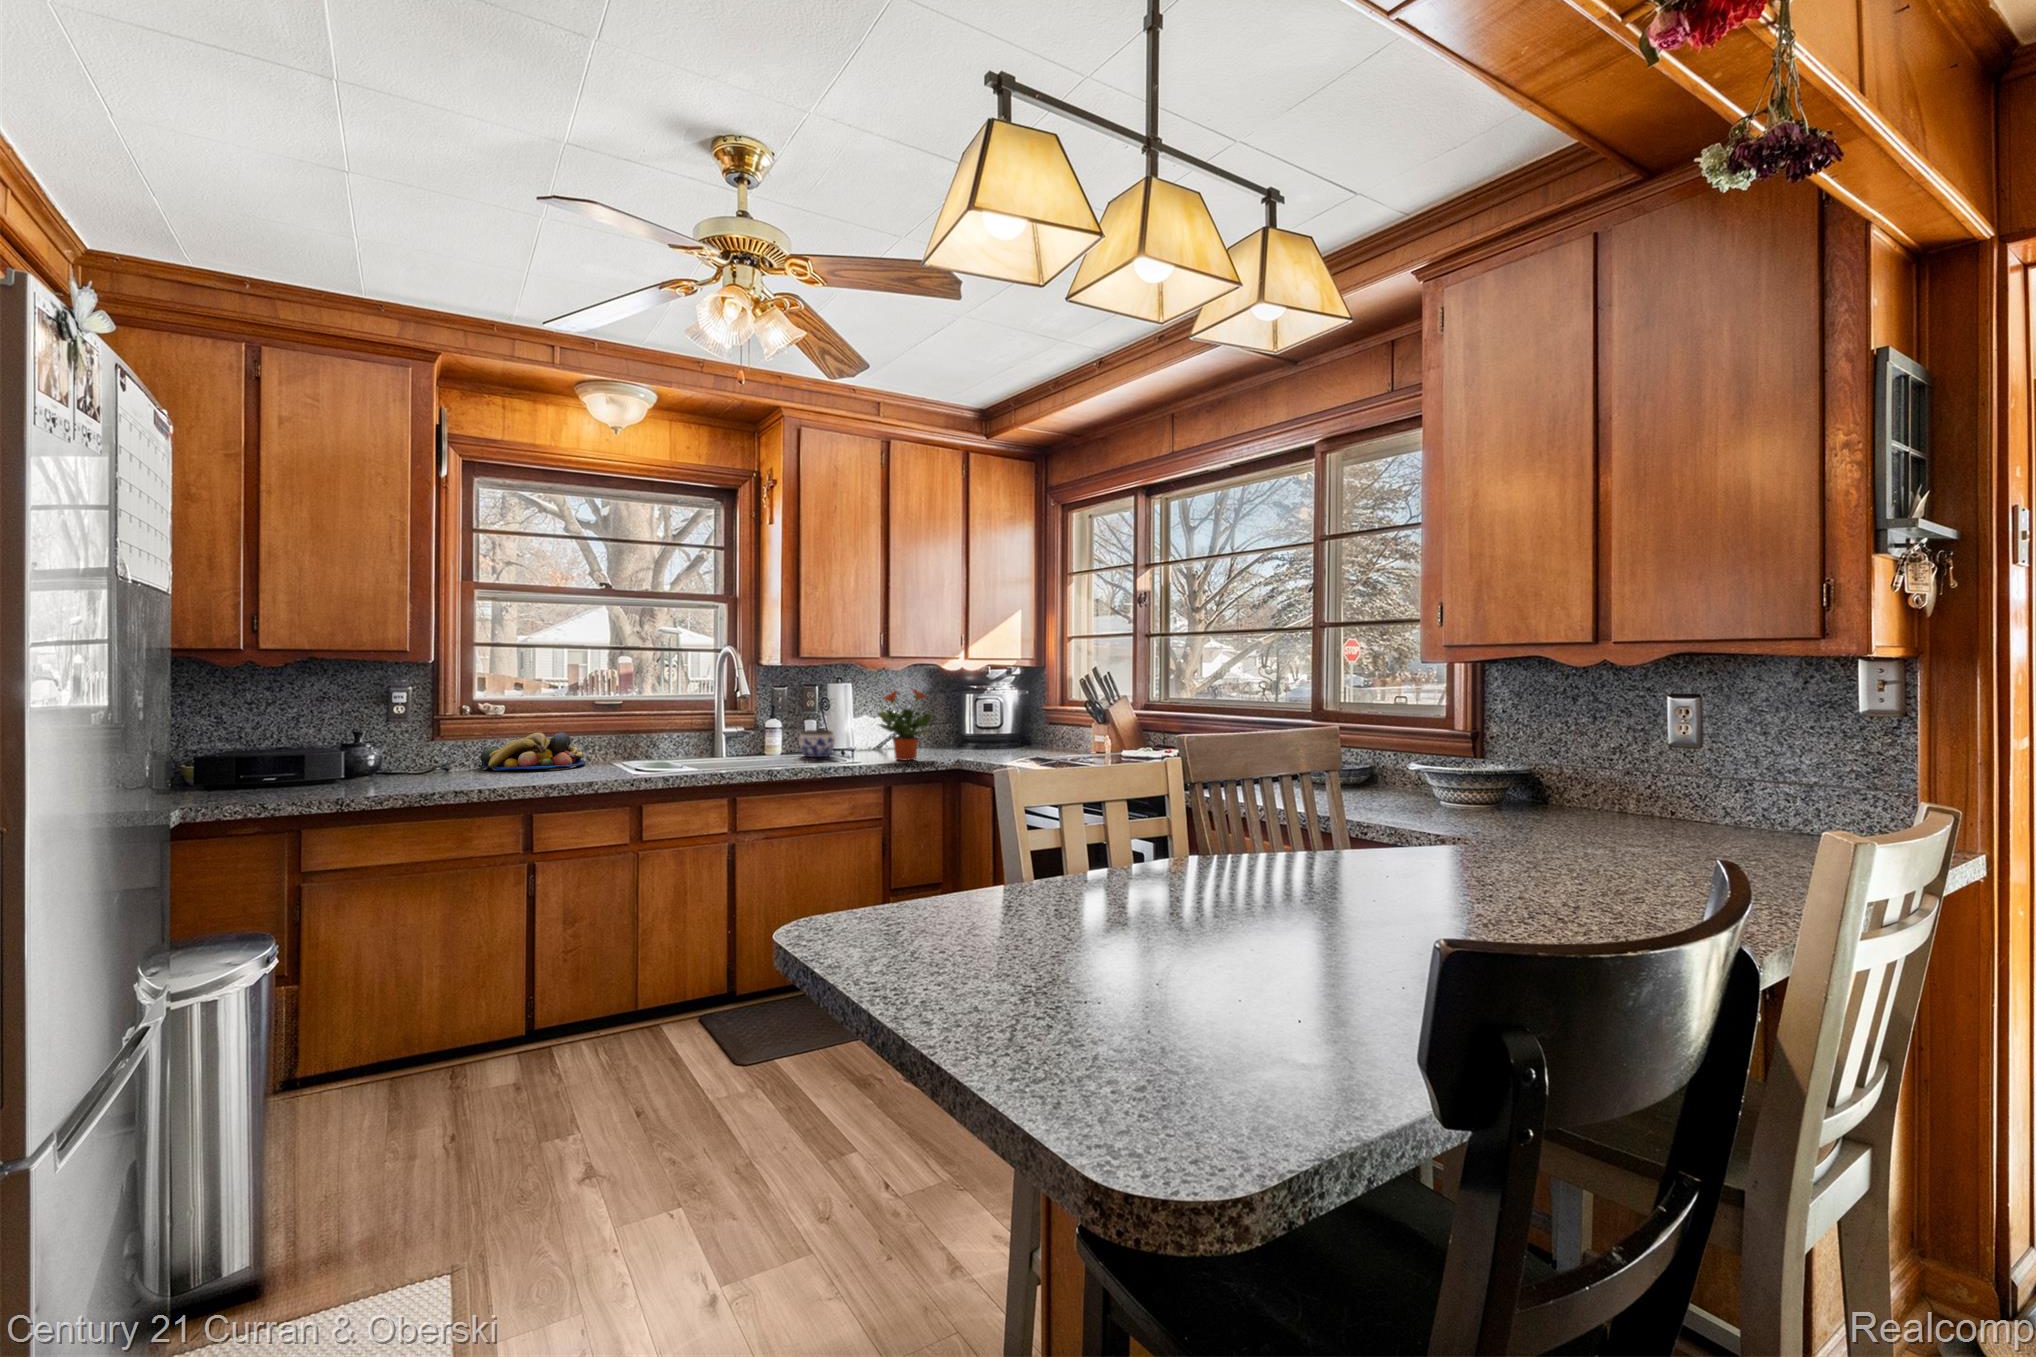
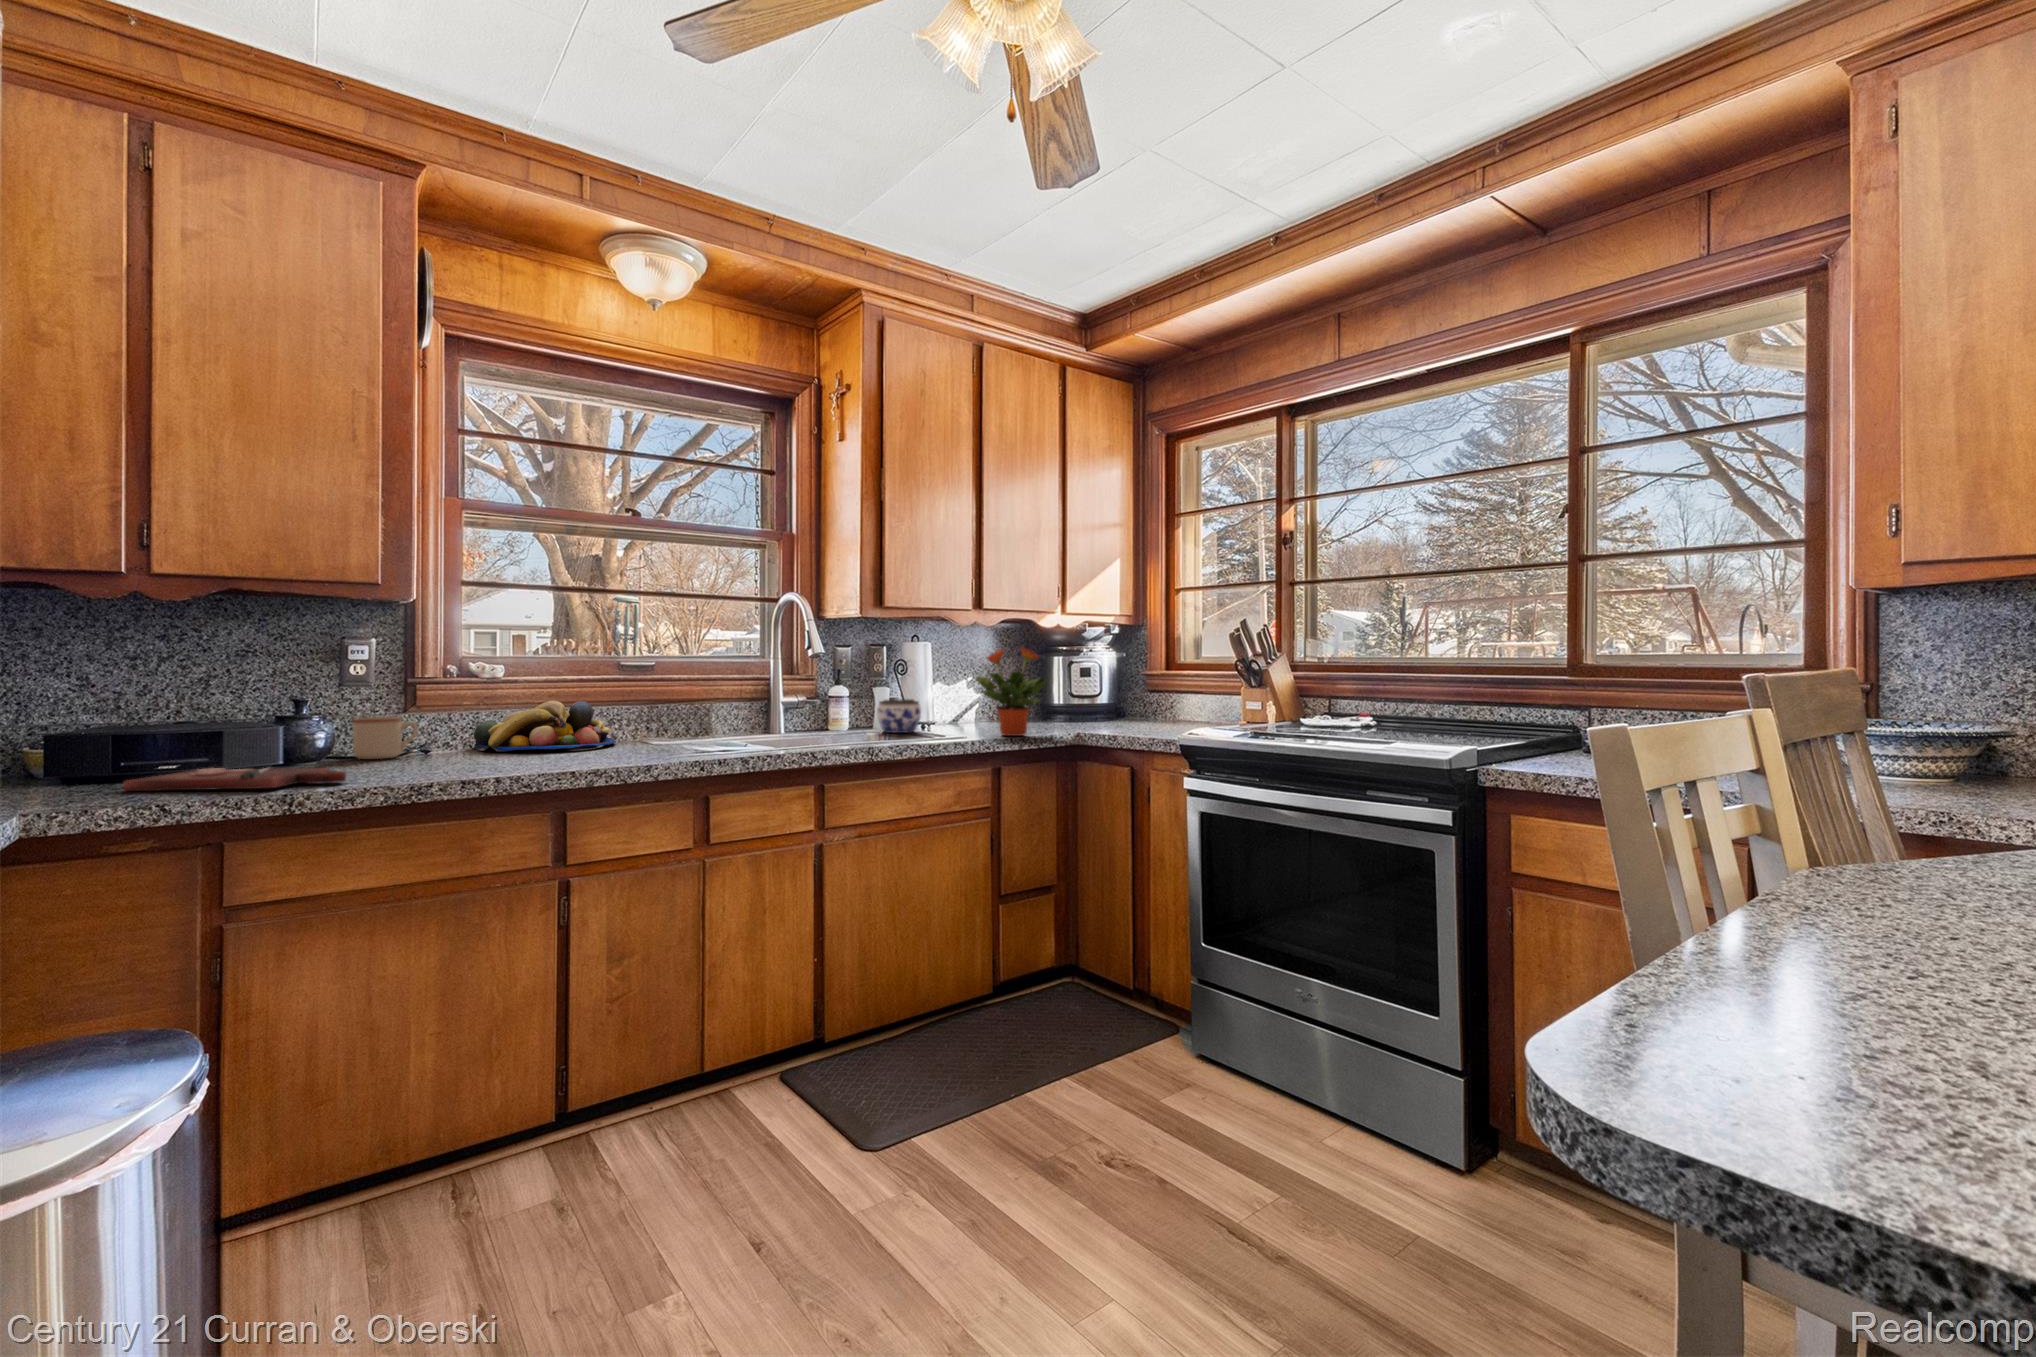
mug: none [392,745,437,775] -> present [353,716,417,759]
cutting board: none [241,781,381,796] -> present [123,768,346,791]

